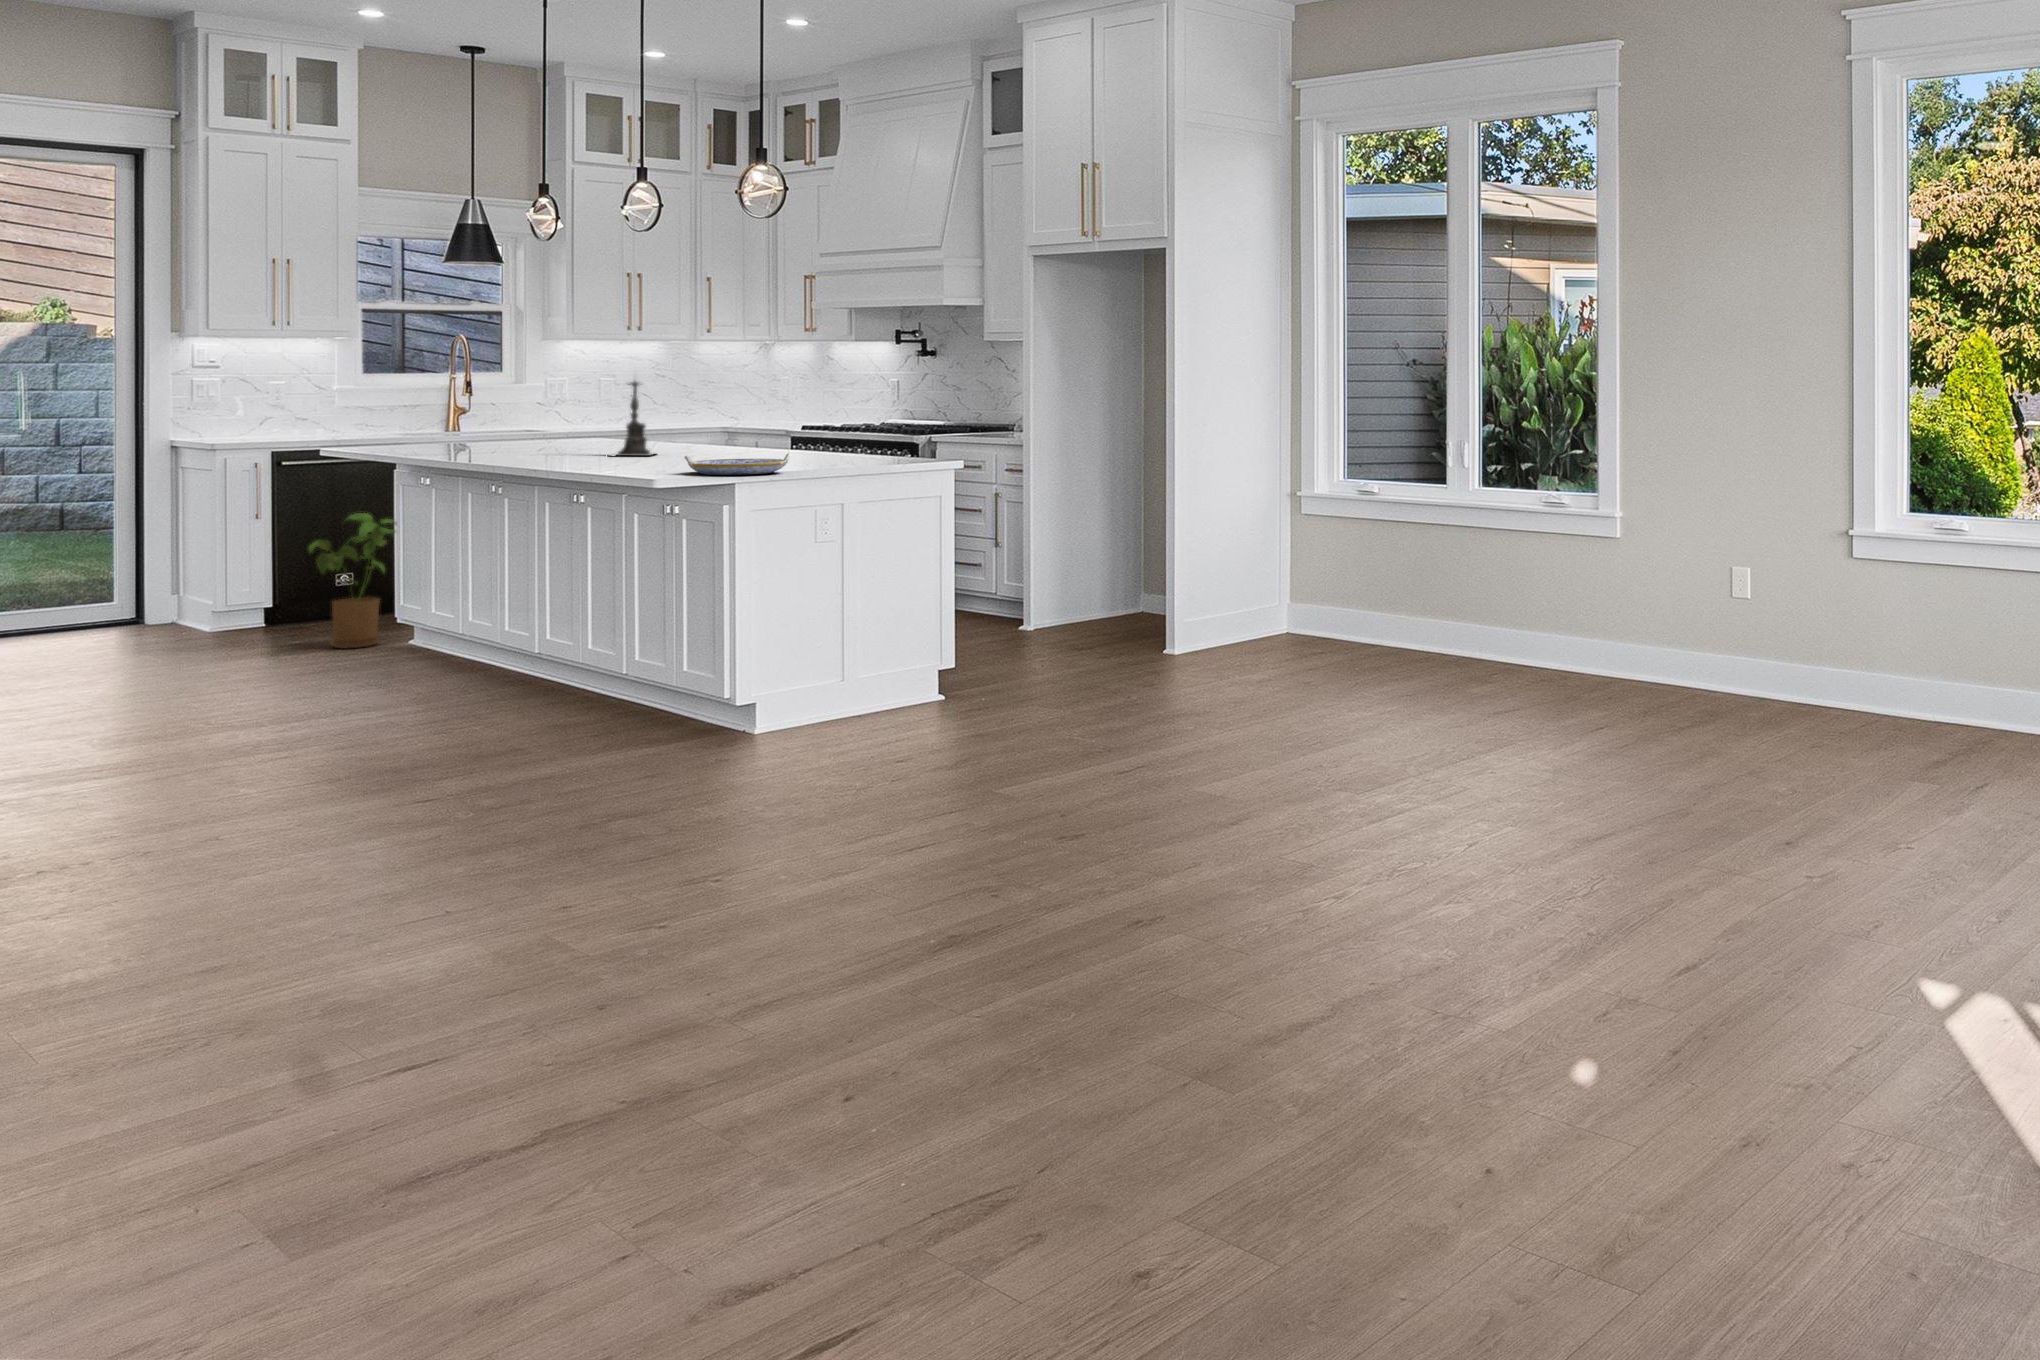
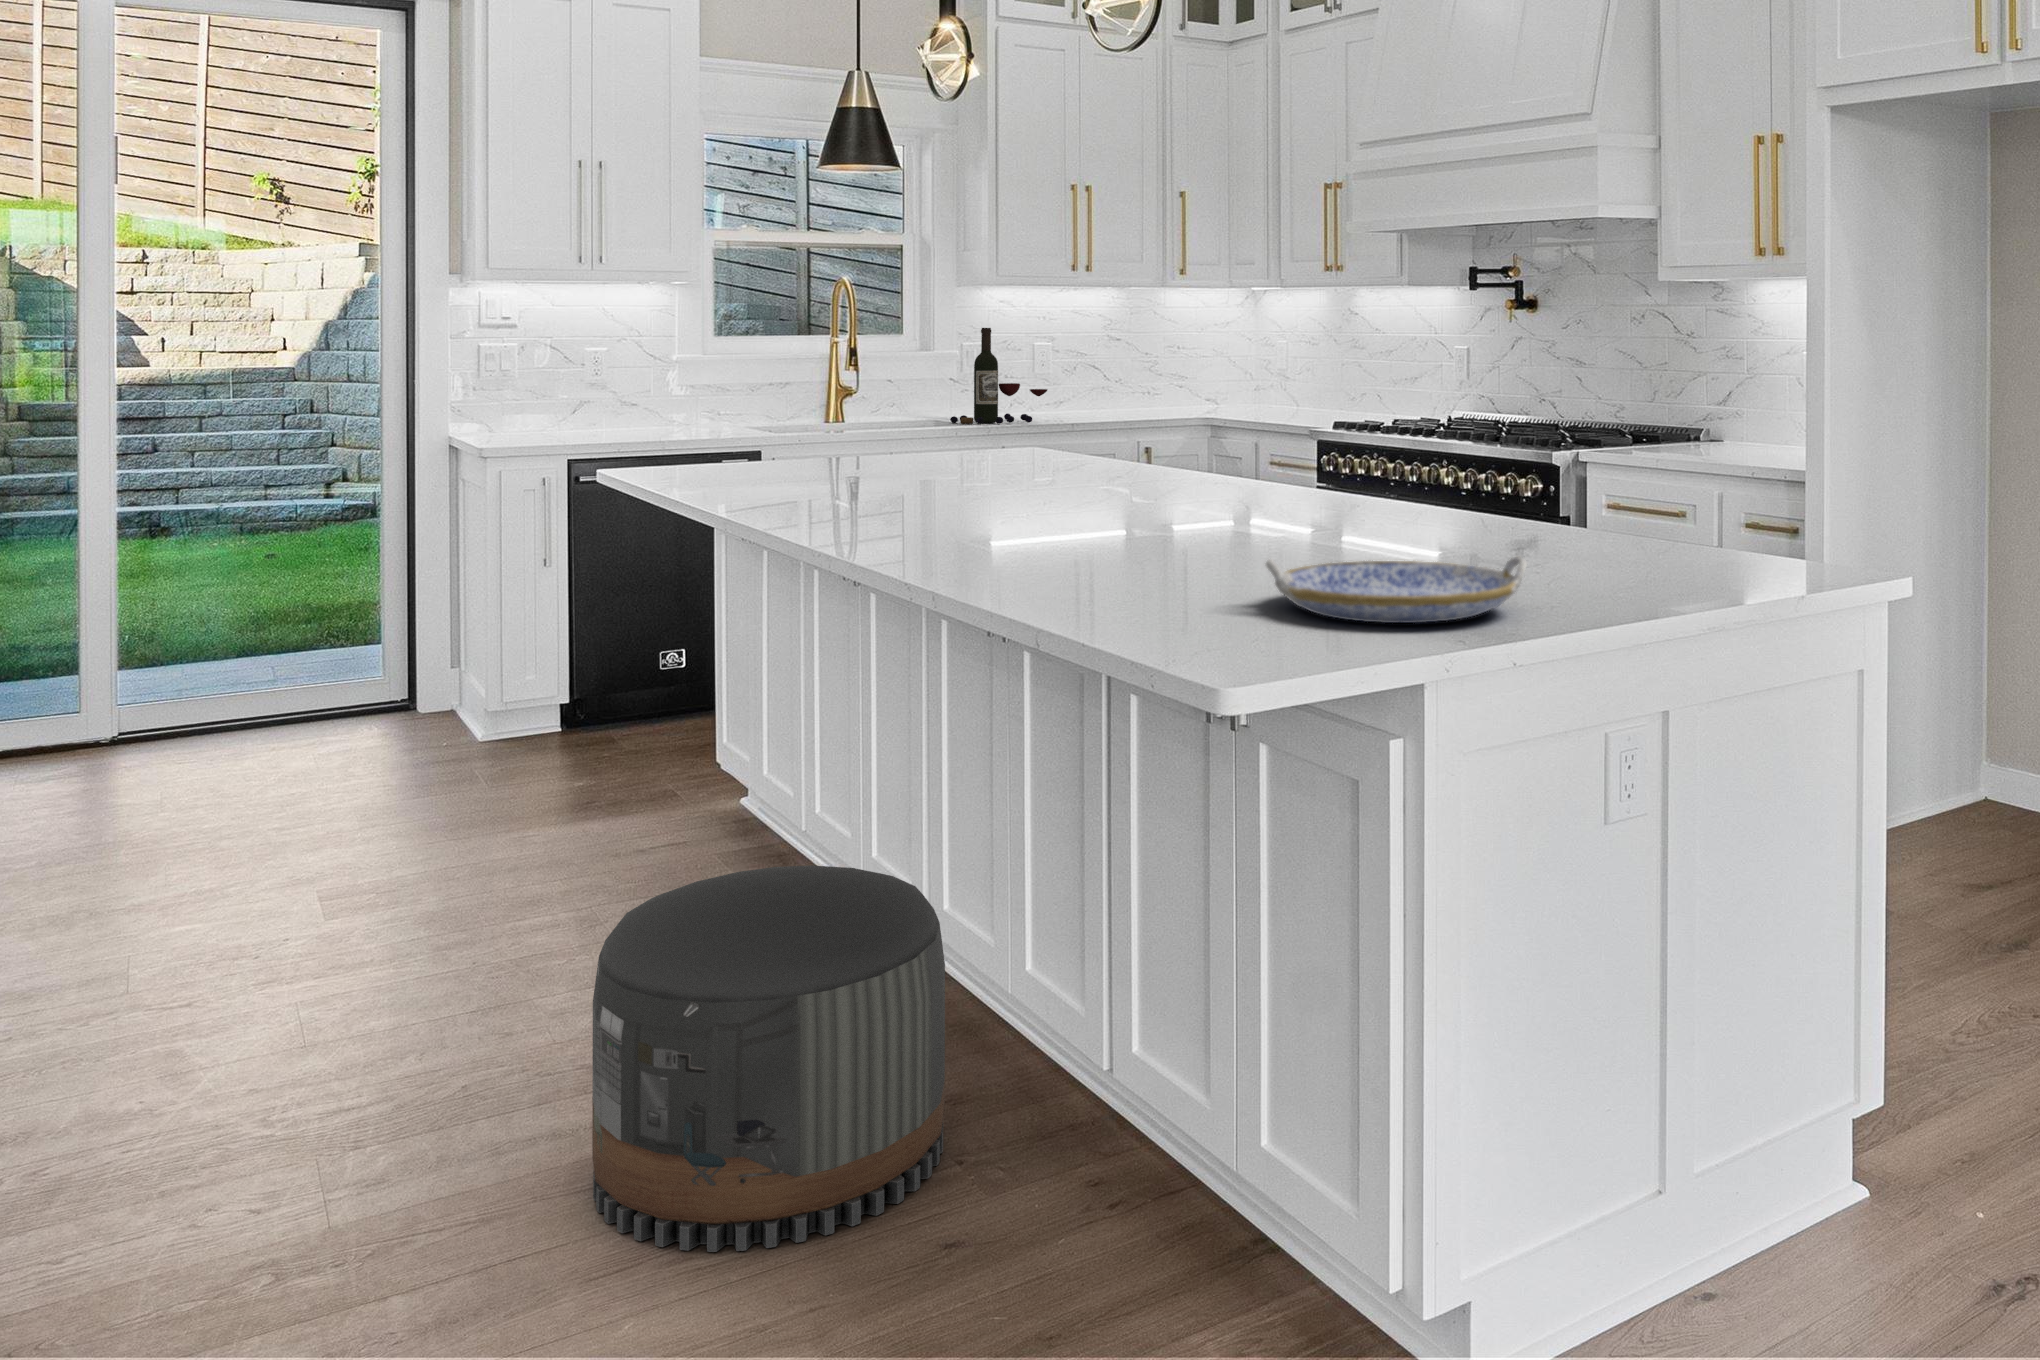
wine bottle: none [536,367,608,429] -> present [950,328,1047,424]
candle holder: present [617,381,651,456] -> none [1062,334,1159,512]
house plant: present [309,513,397,648] -> none [592,576,729,808]
pouf: none [382,605,546,738] -> present [592,865,945,1252]

